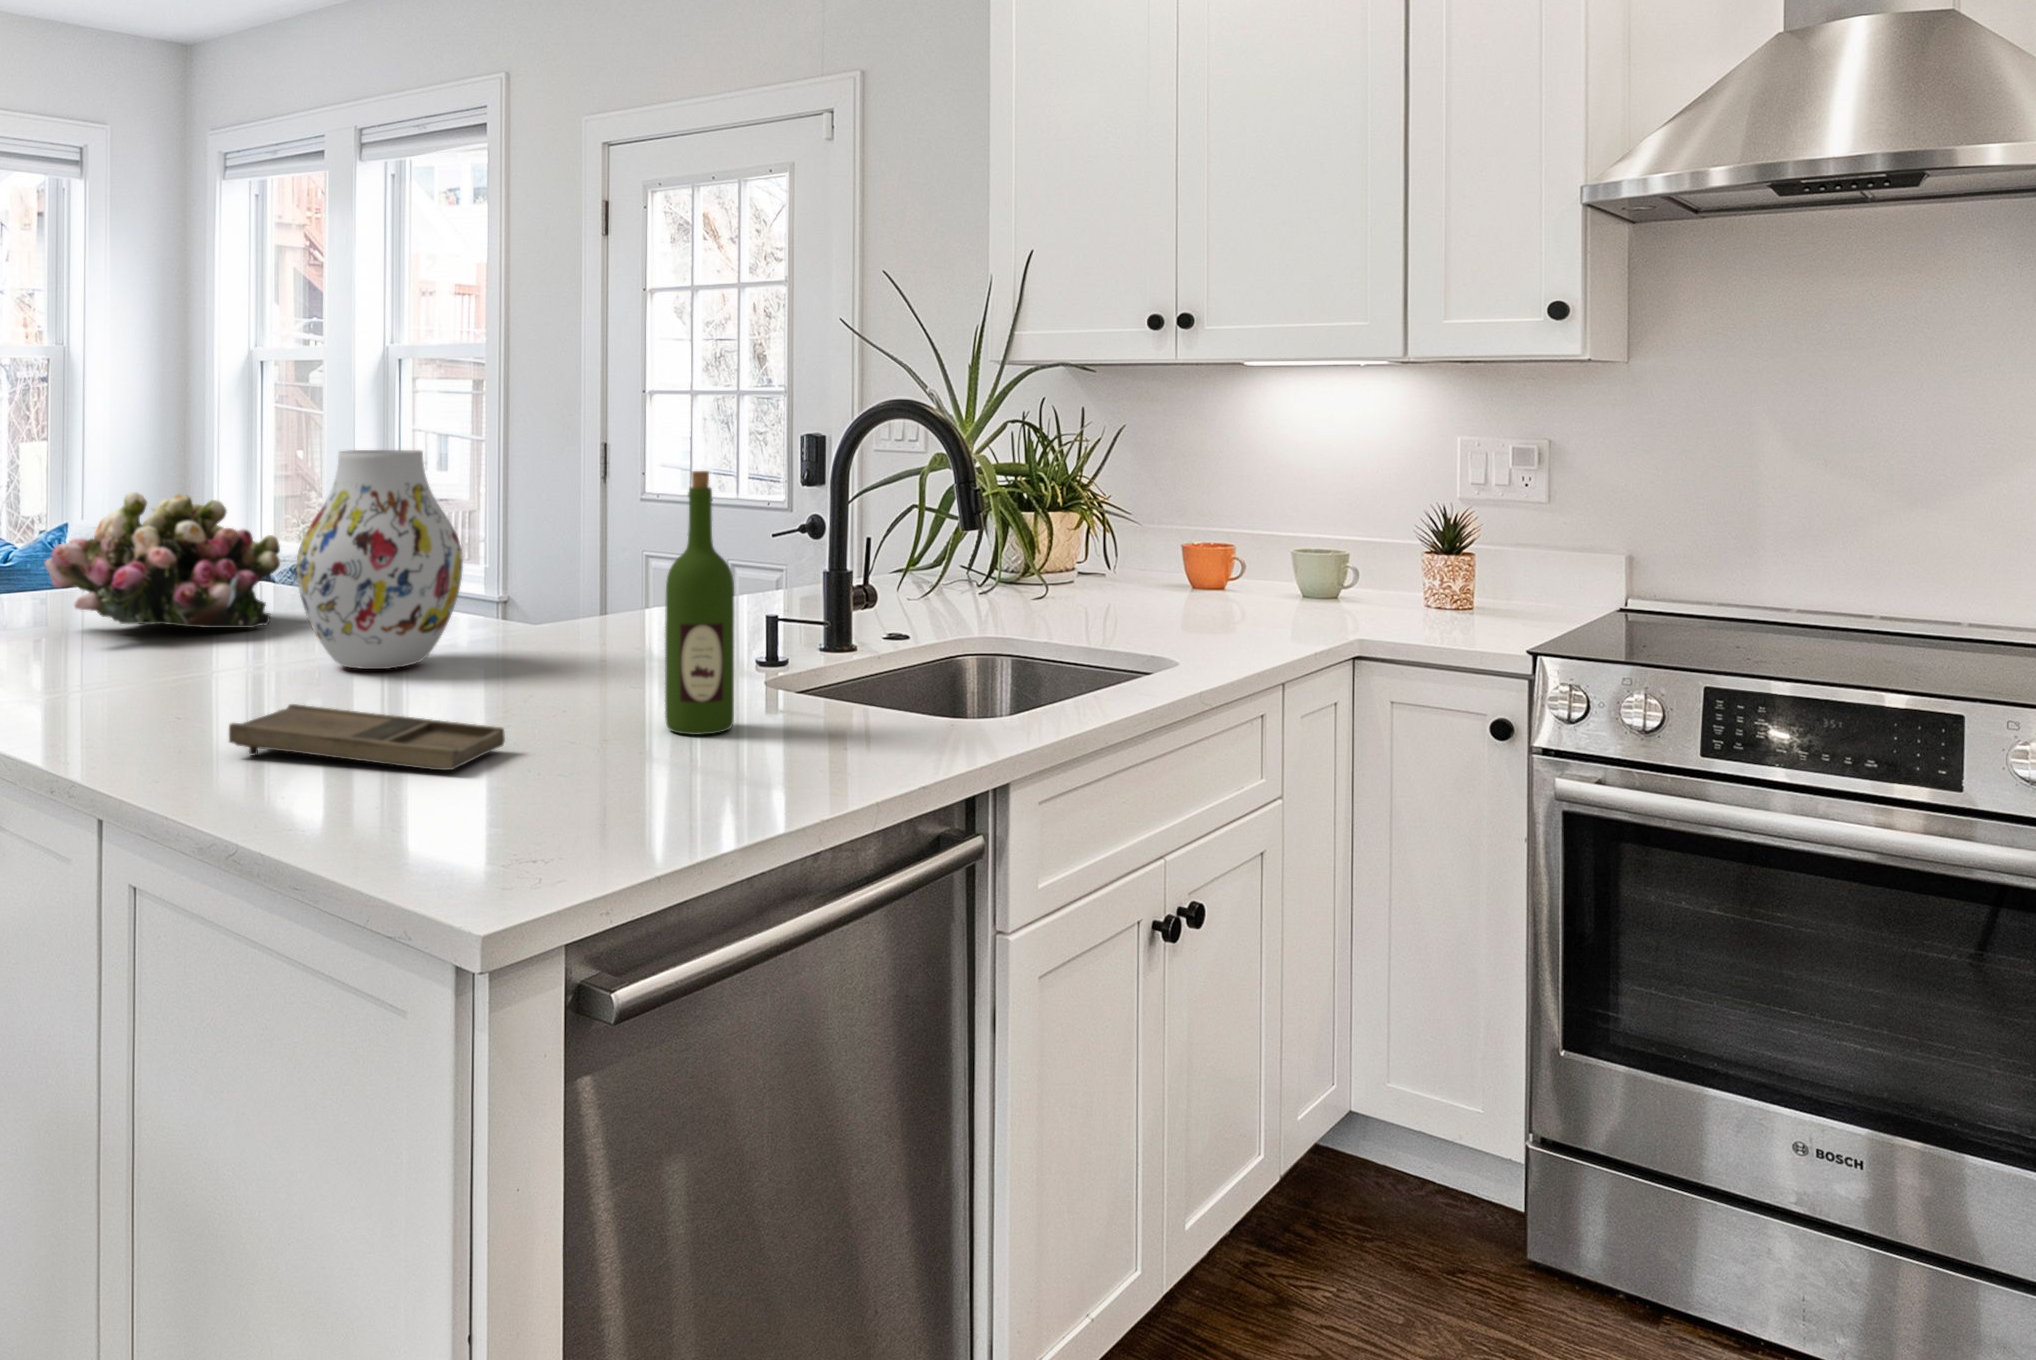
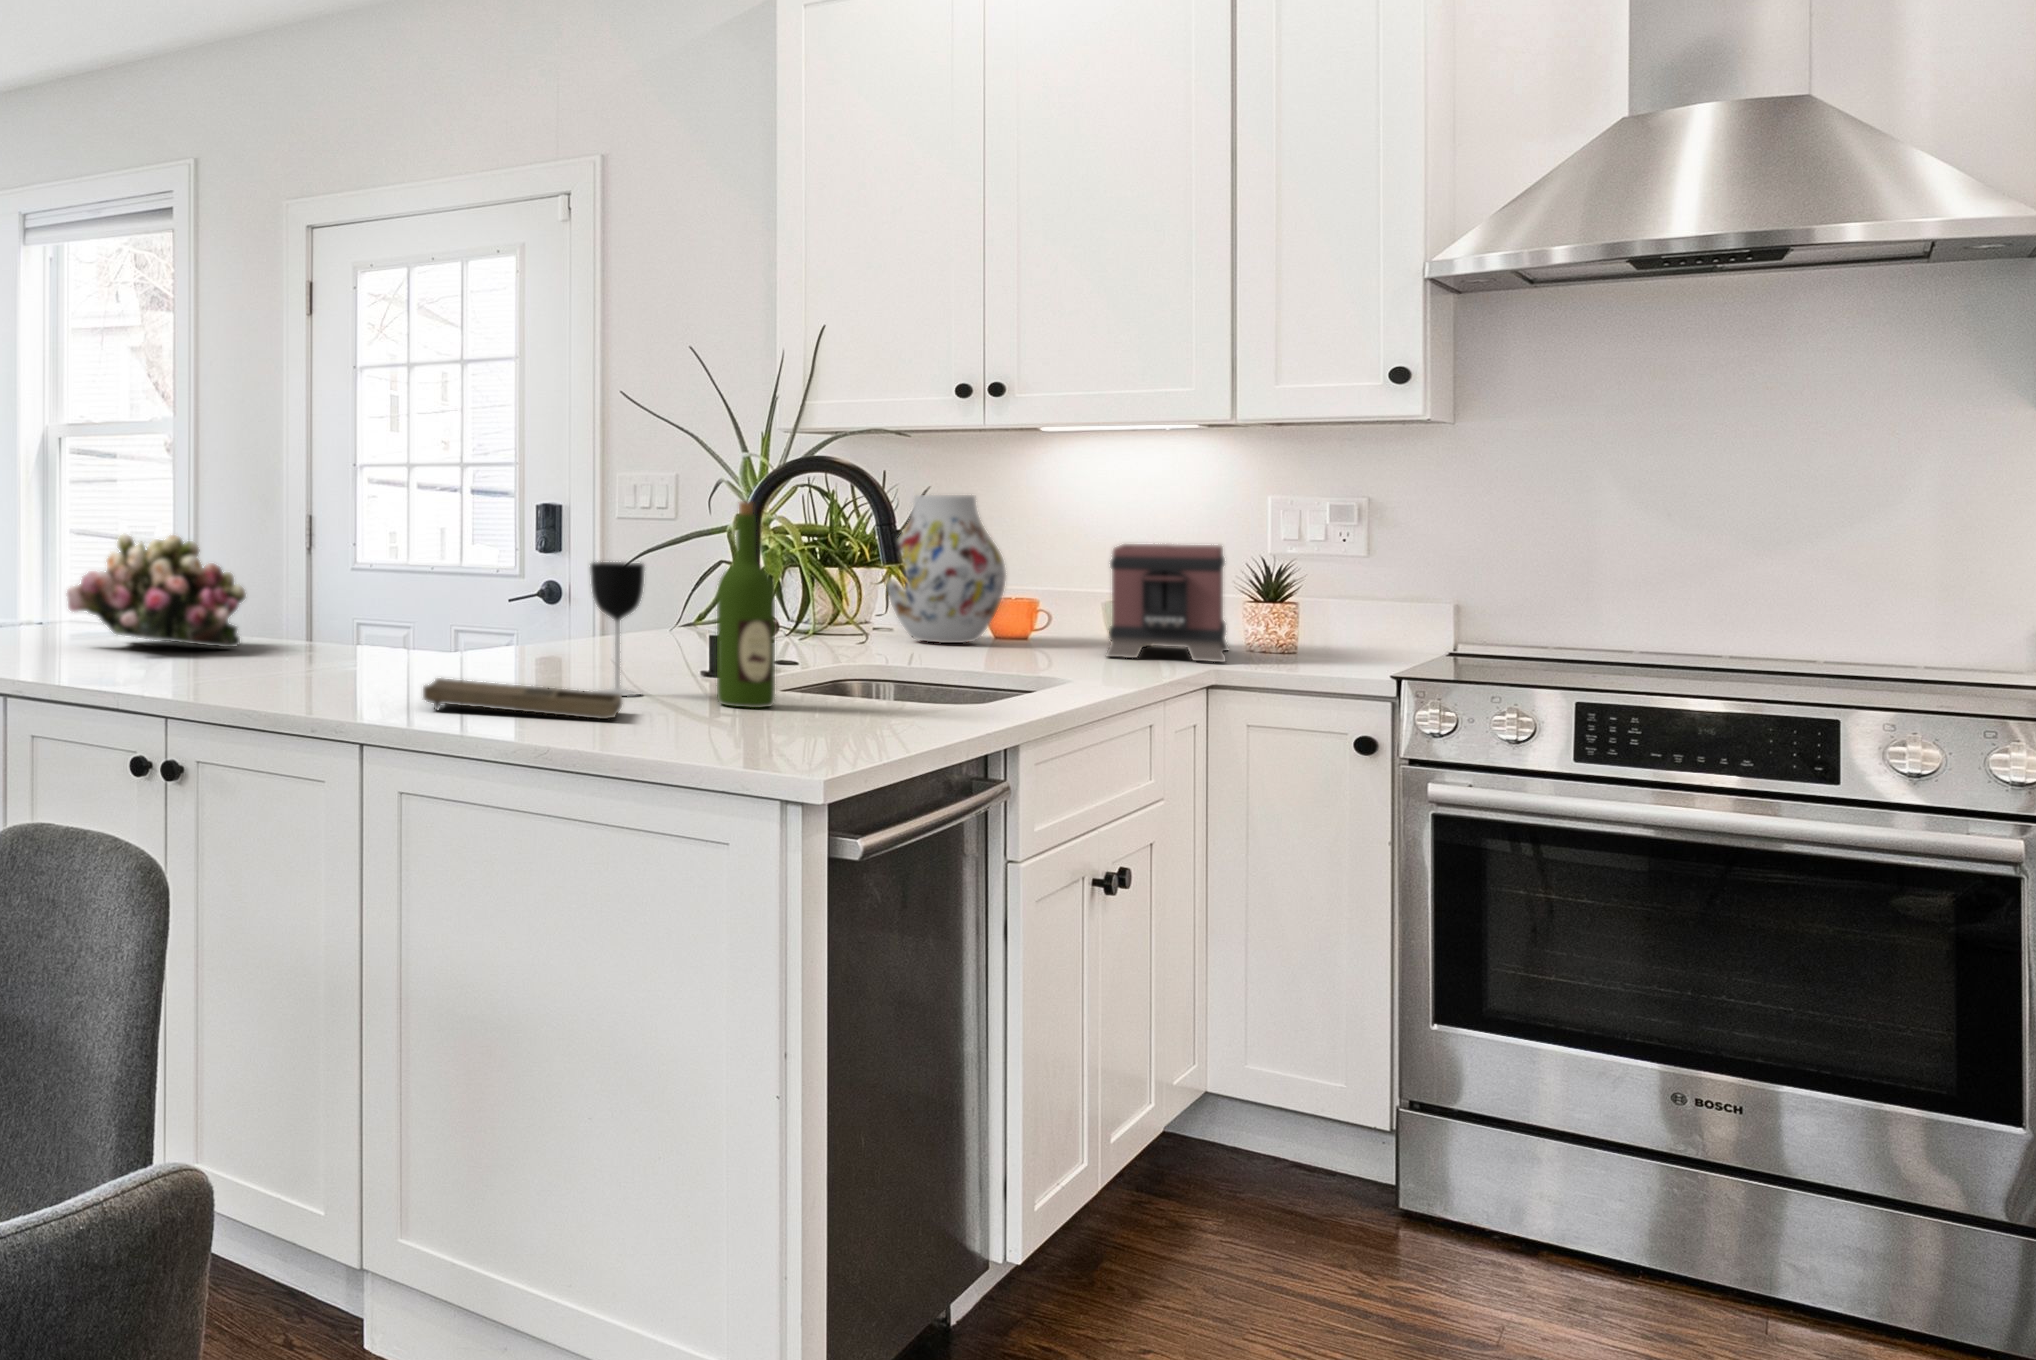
vase: present [297,450,463,669] -> present [885,495,1006,643]
toaster: none [1256,492,1400,630] -> present [1107,544,1228,662]
wine glass: none [543,542,608,713] -> present [590,562,644,696]

